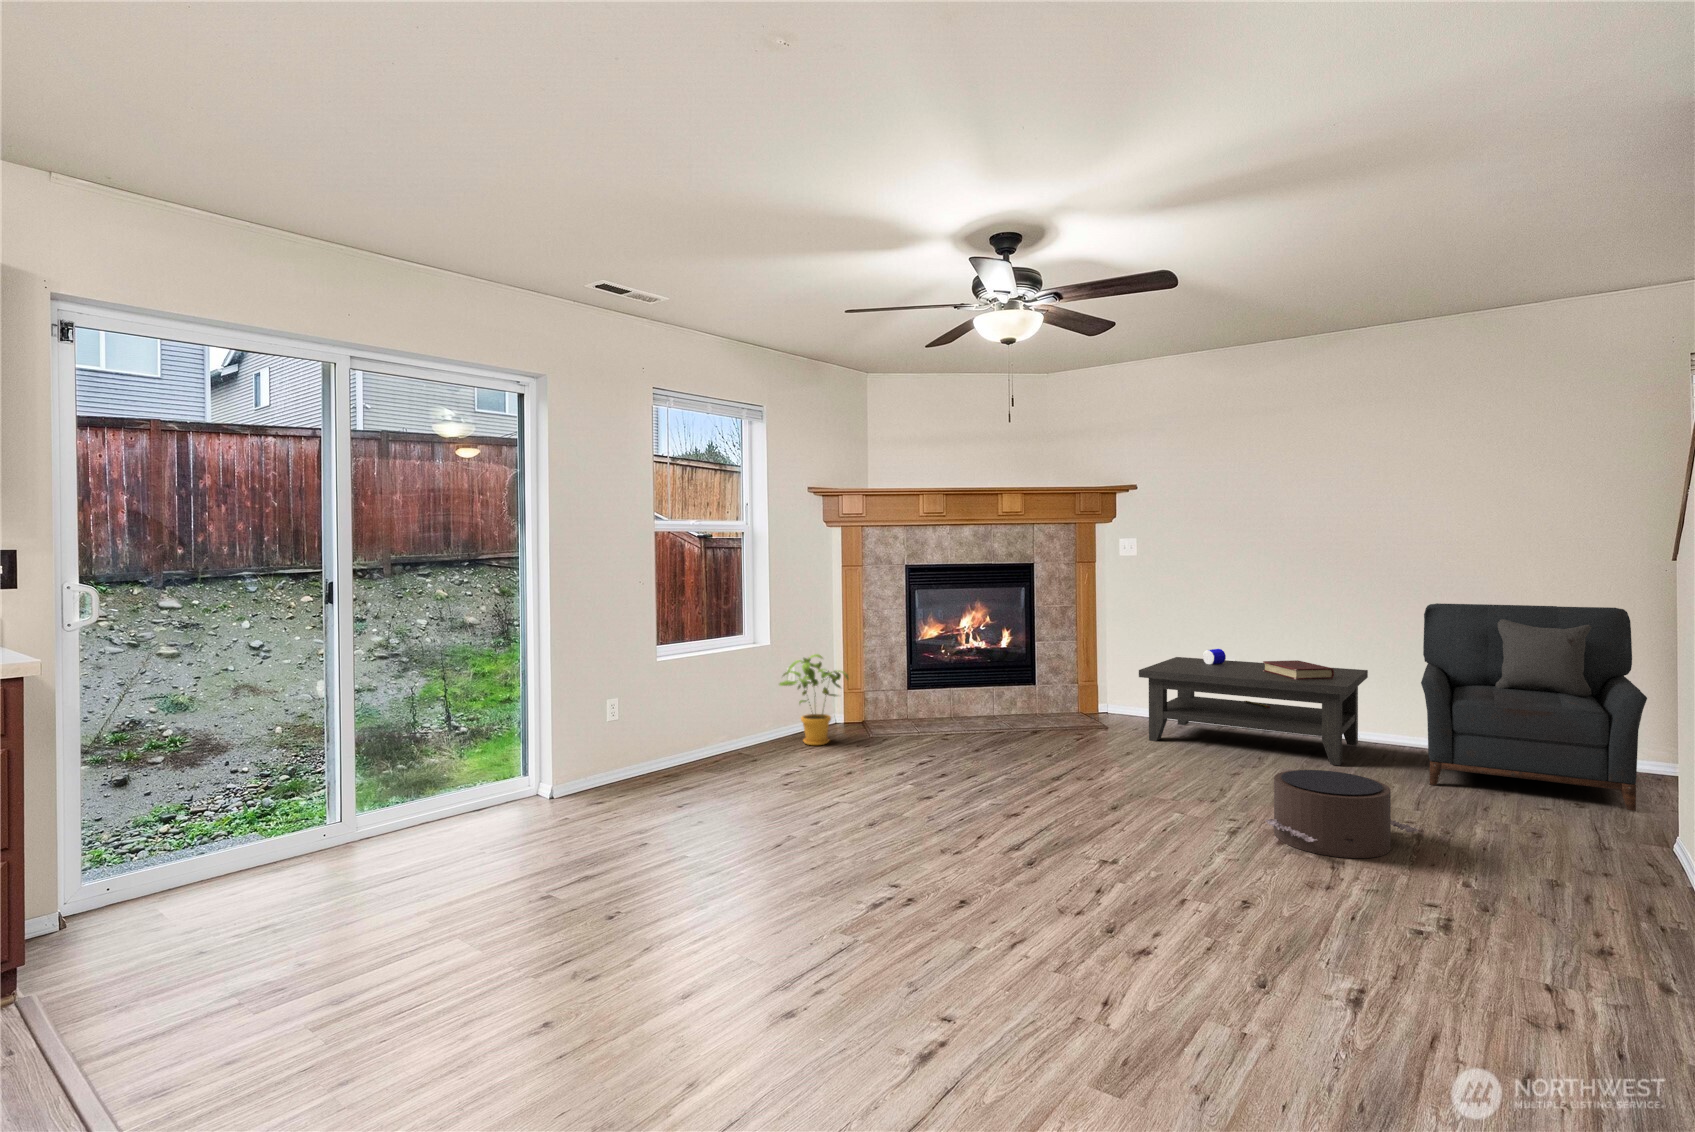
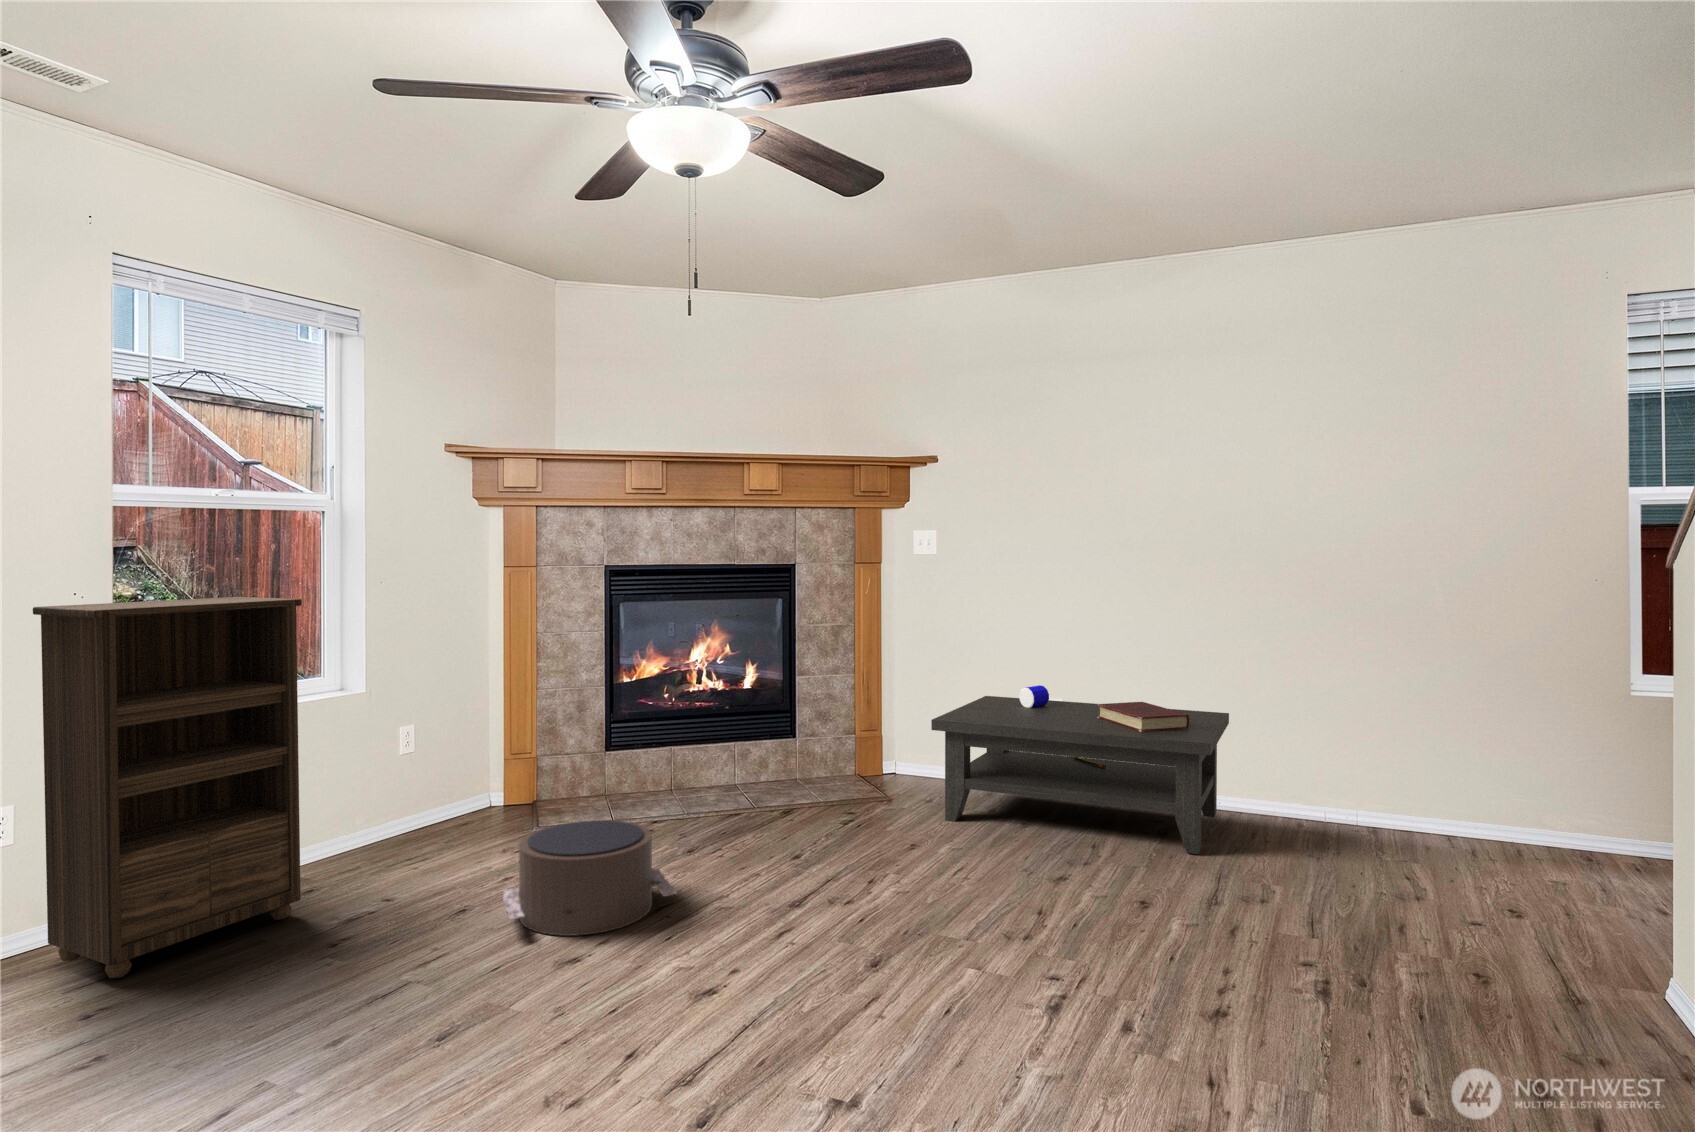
bookshelf: none [636,585,760,792] -> present [33,597,302,978]
armchair: present [1421,603,1647,811] -> none [1301,623,1601,918]
house plant: present [779,654,848,745] -> none [376,708,493,854]
pouf: present [1265,770,1418,858] -> present [503,820,676,936]

